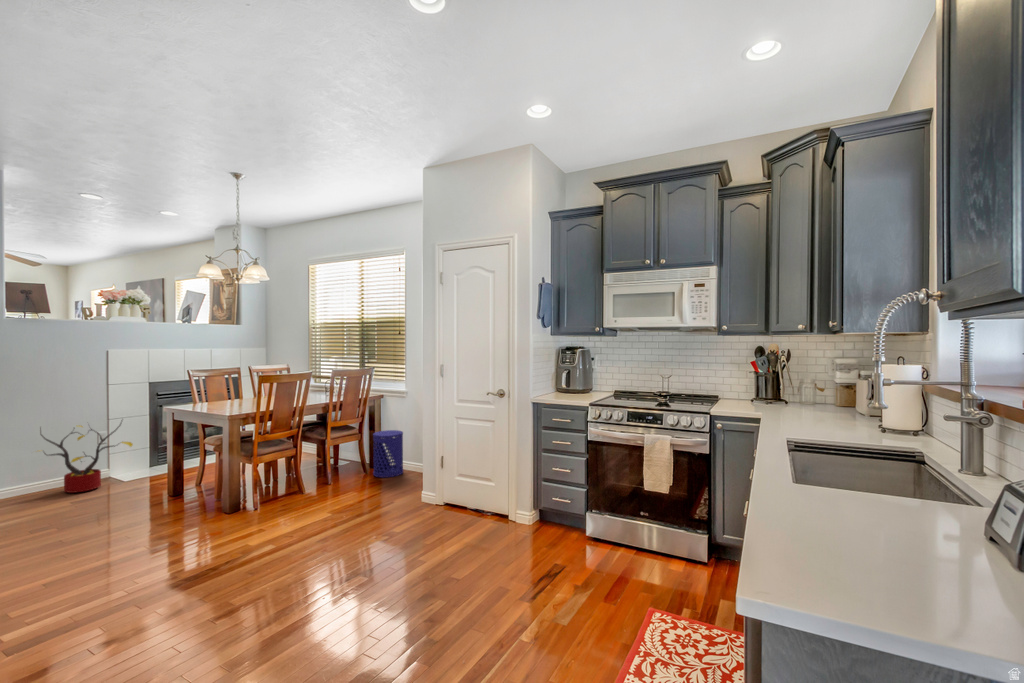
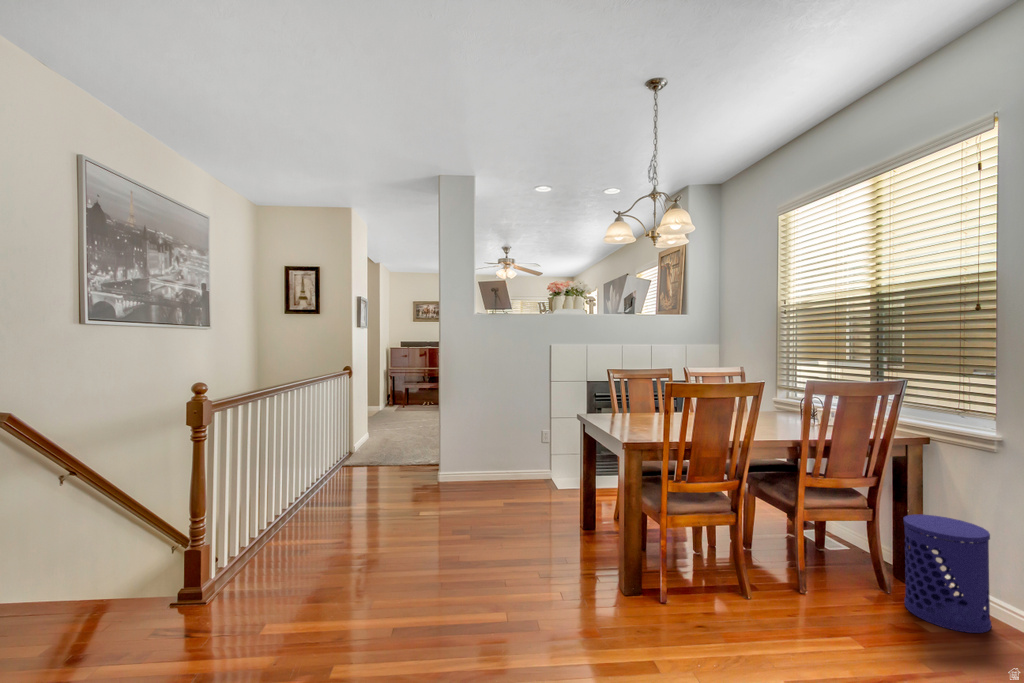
decorative plant: present [40,424,133,493] -> none [488,418,562,493]

